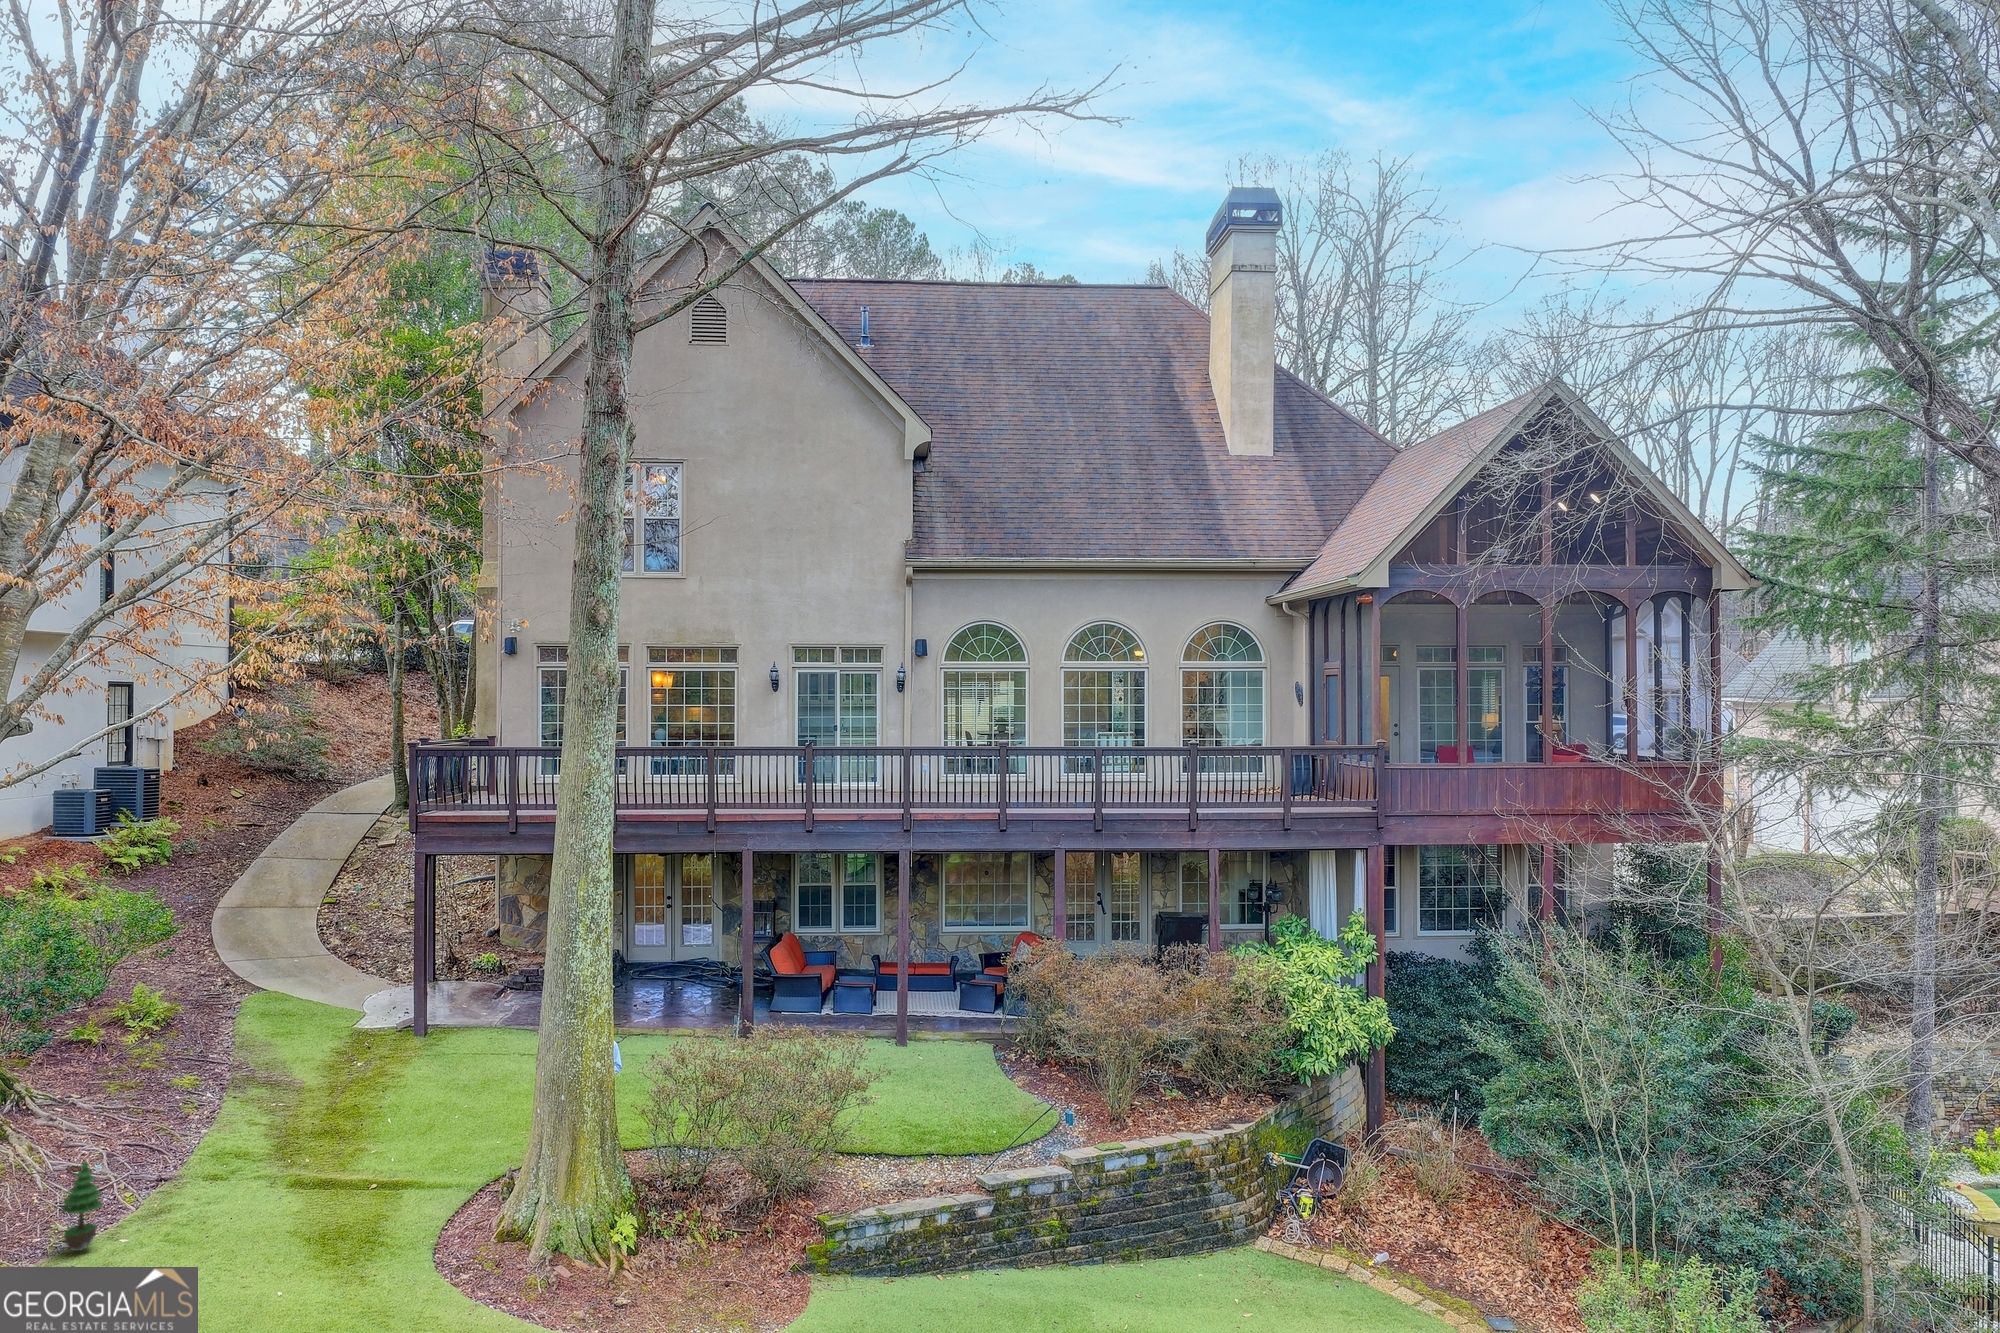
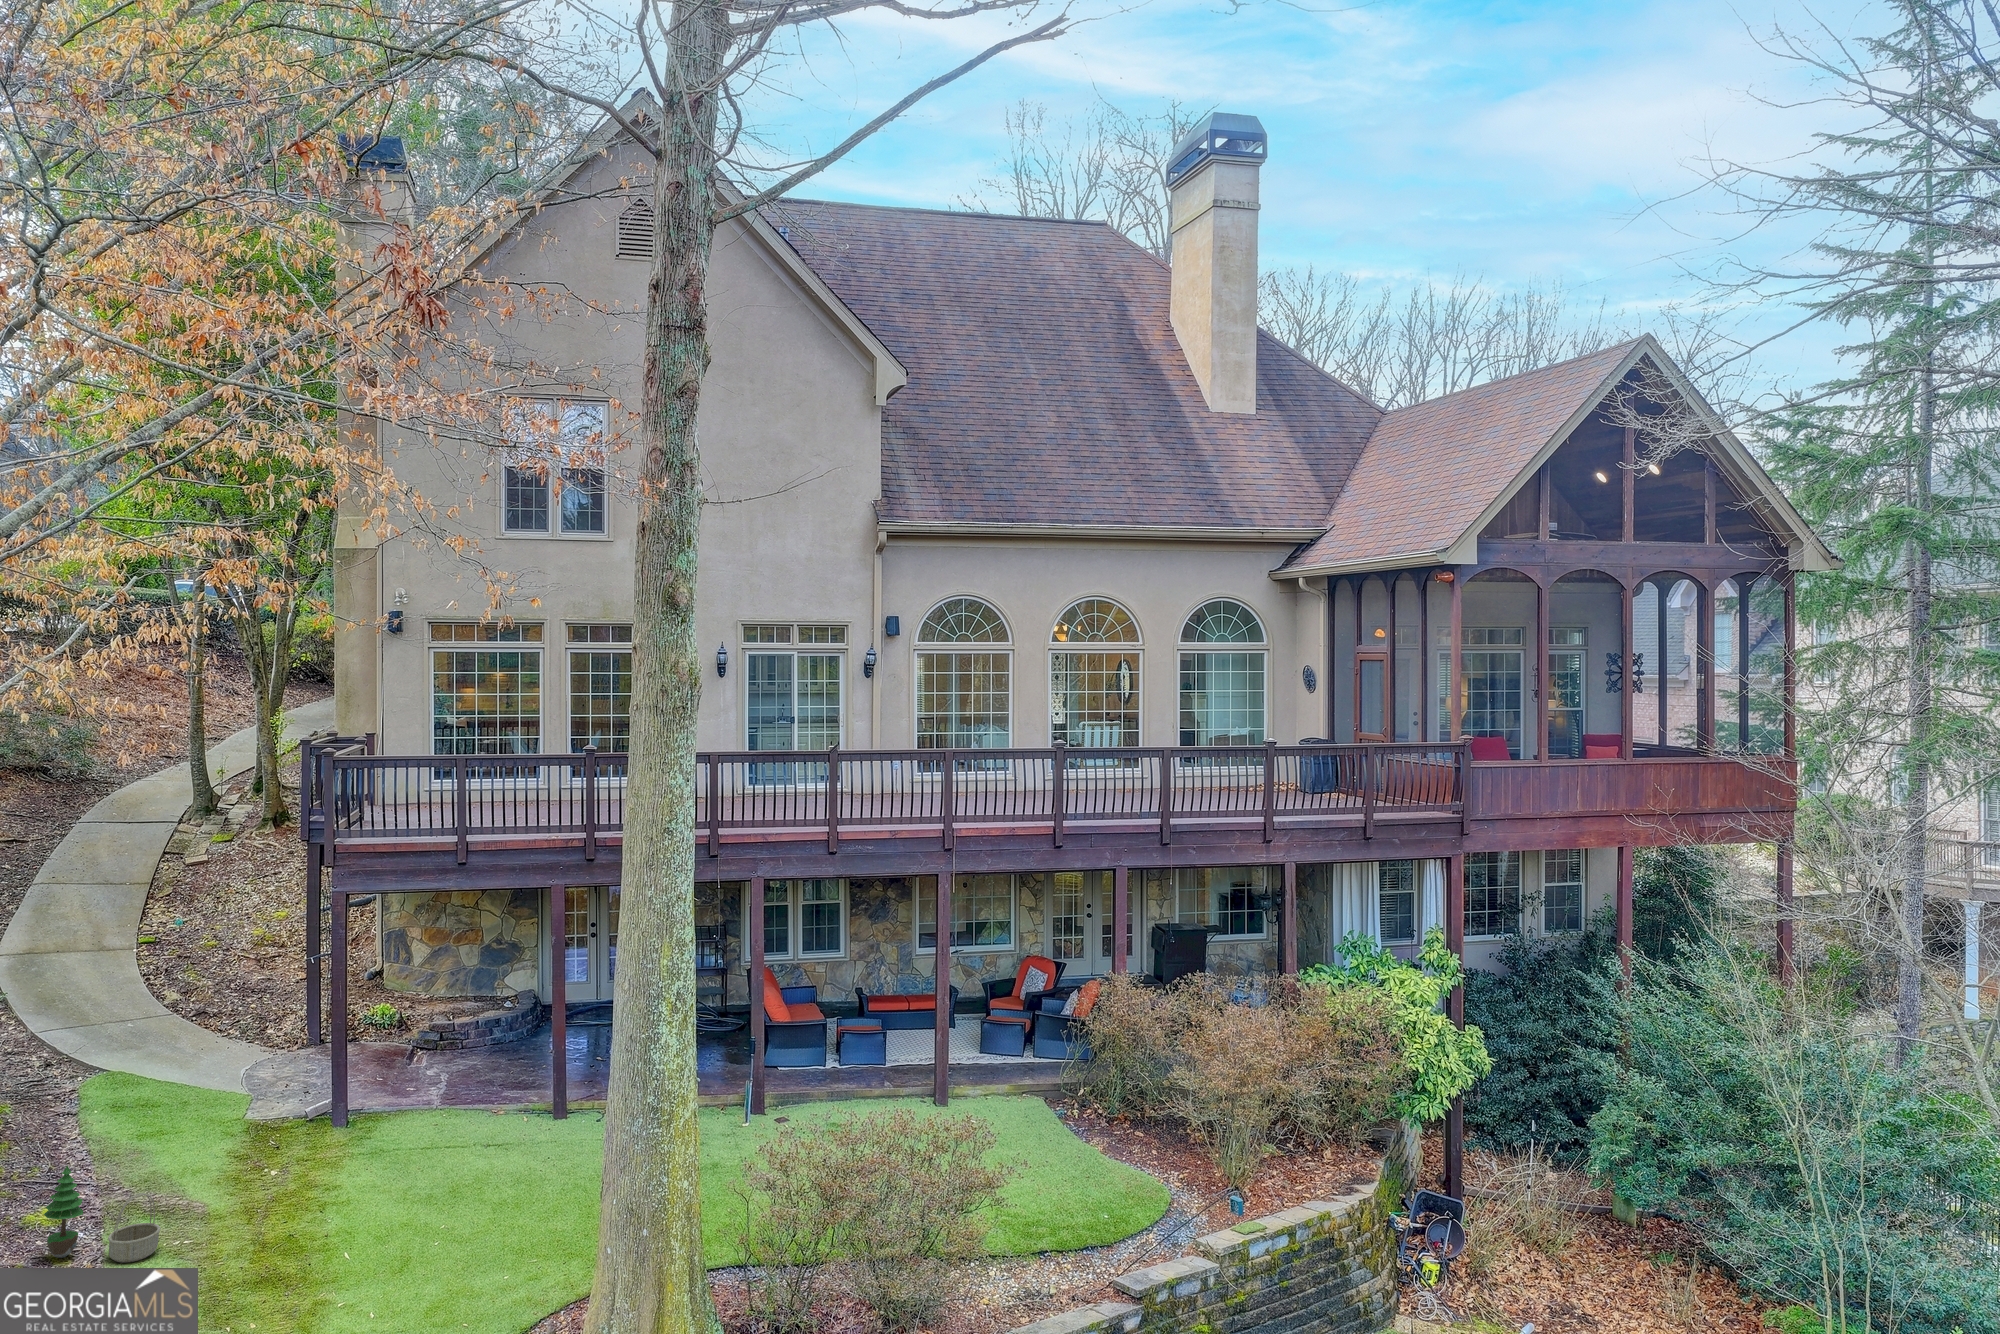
basket: none [124,1186,180,1256] -> present [108,1193,161,1263]

